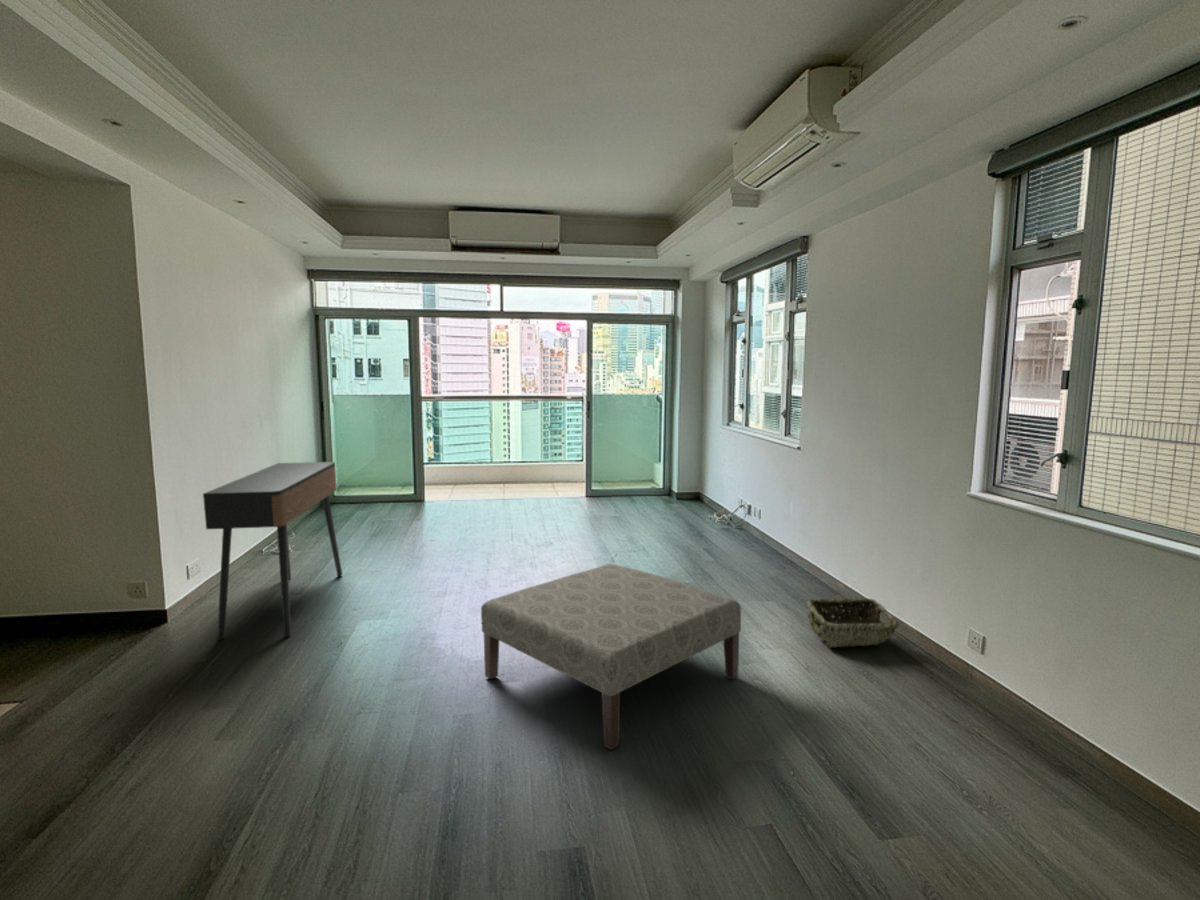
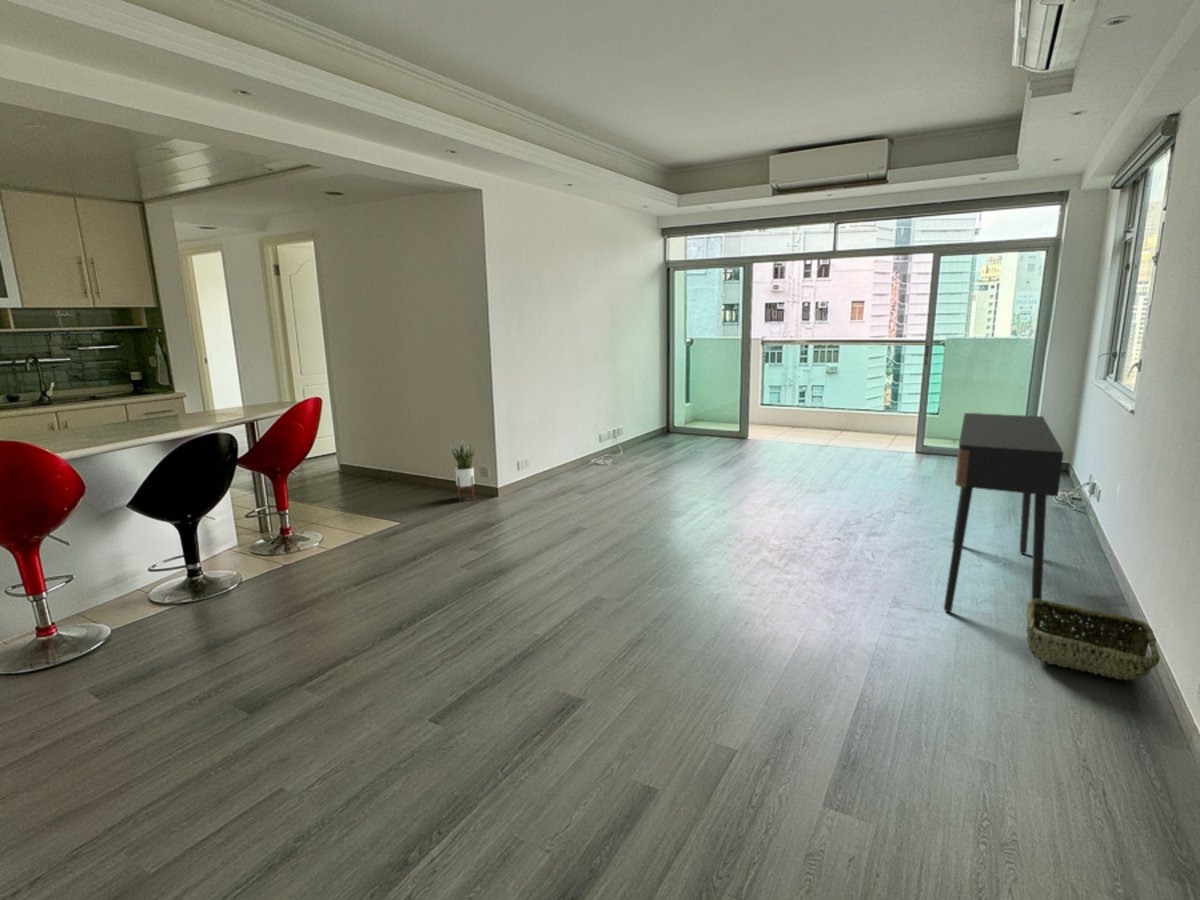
console table: present [203,462,342,640] -> present [944,413,1064,612]
potted plant: none [76,550,130,641] -> present [449,441,475,500]
ottoman: present [481,564,741,750] -> none [647,510,889,667]

